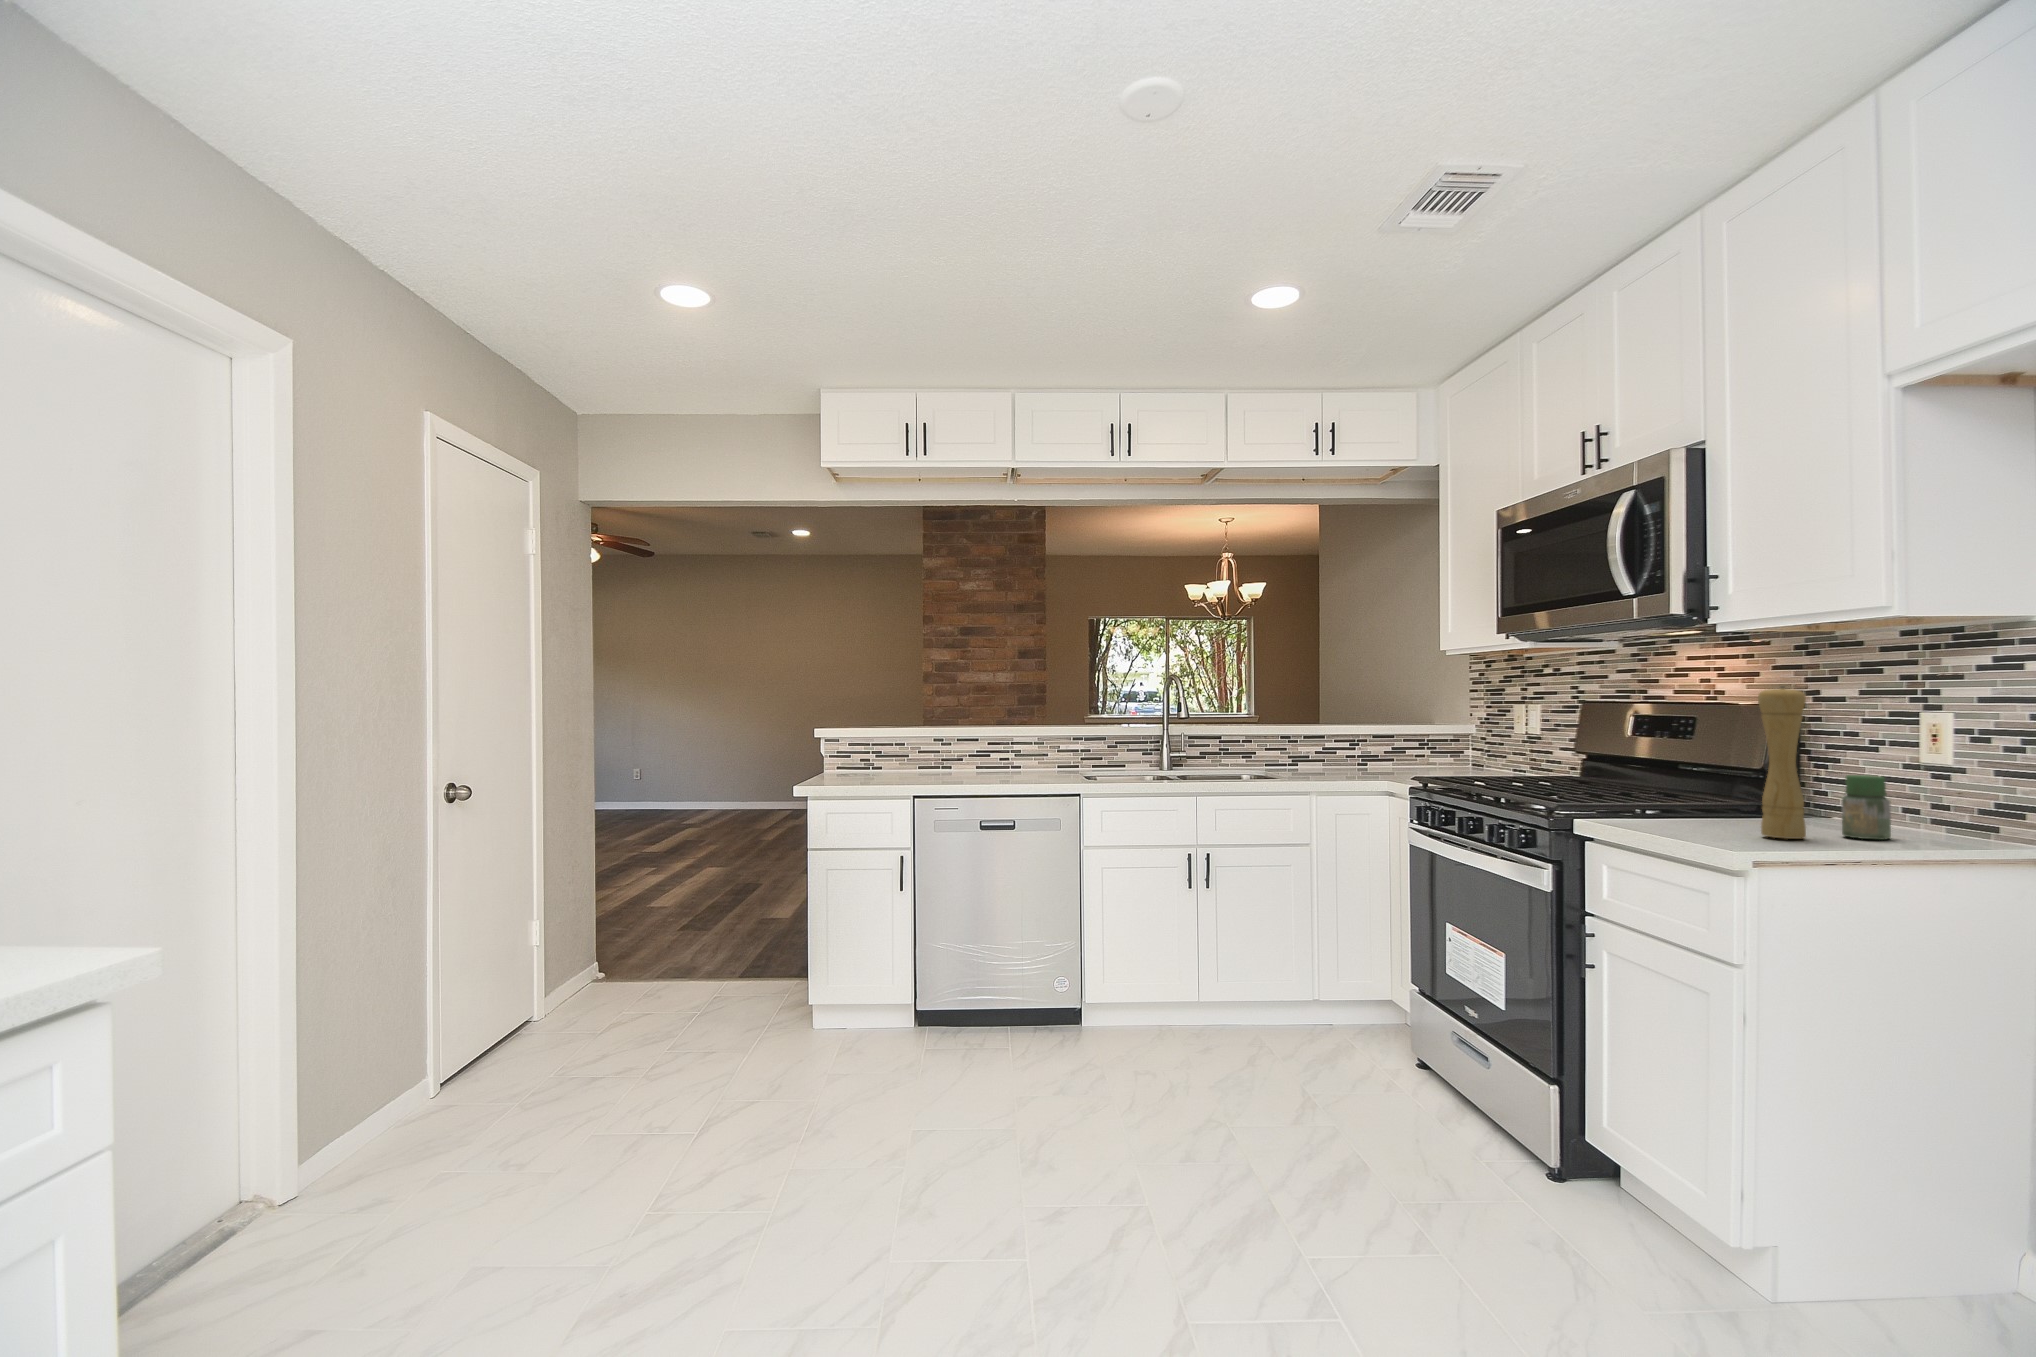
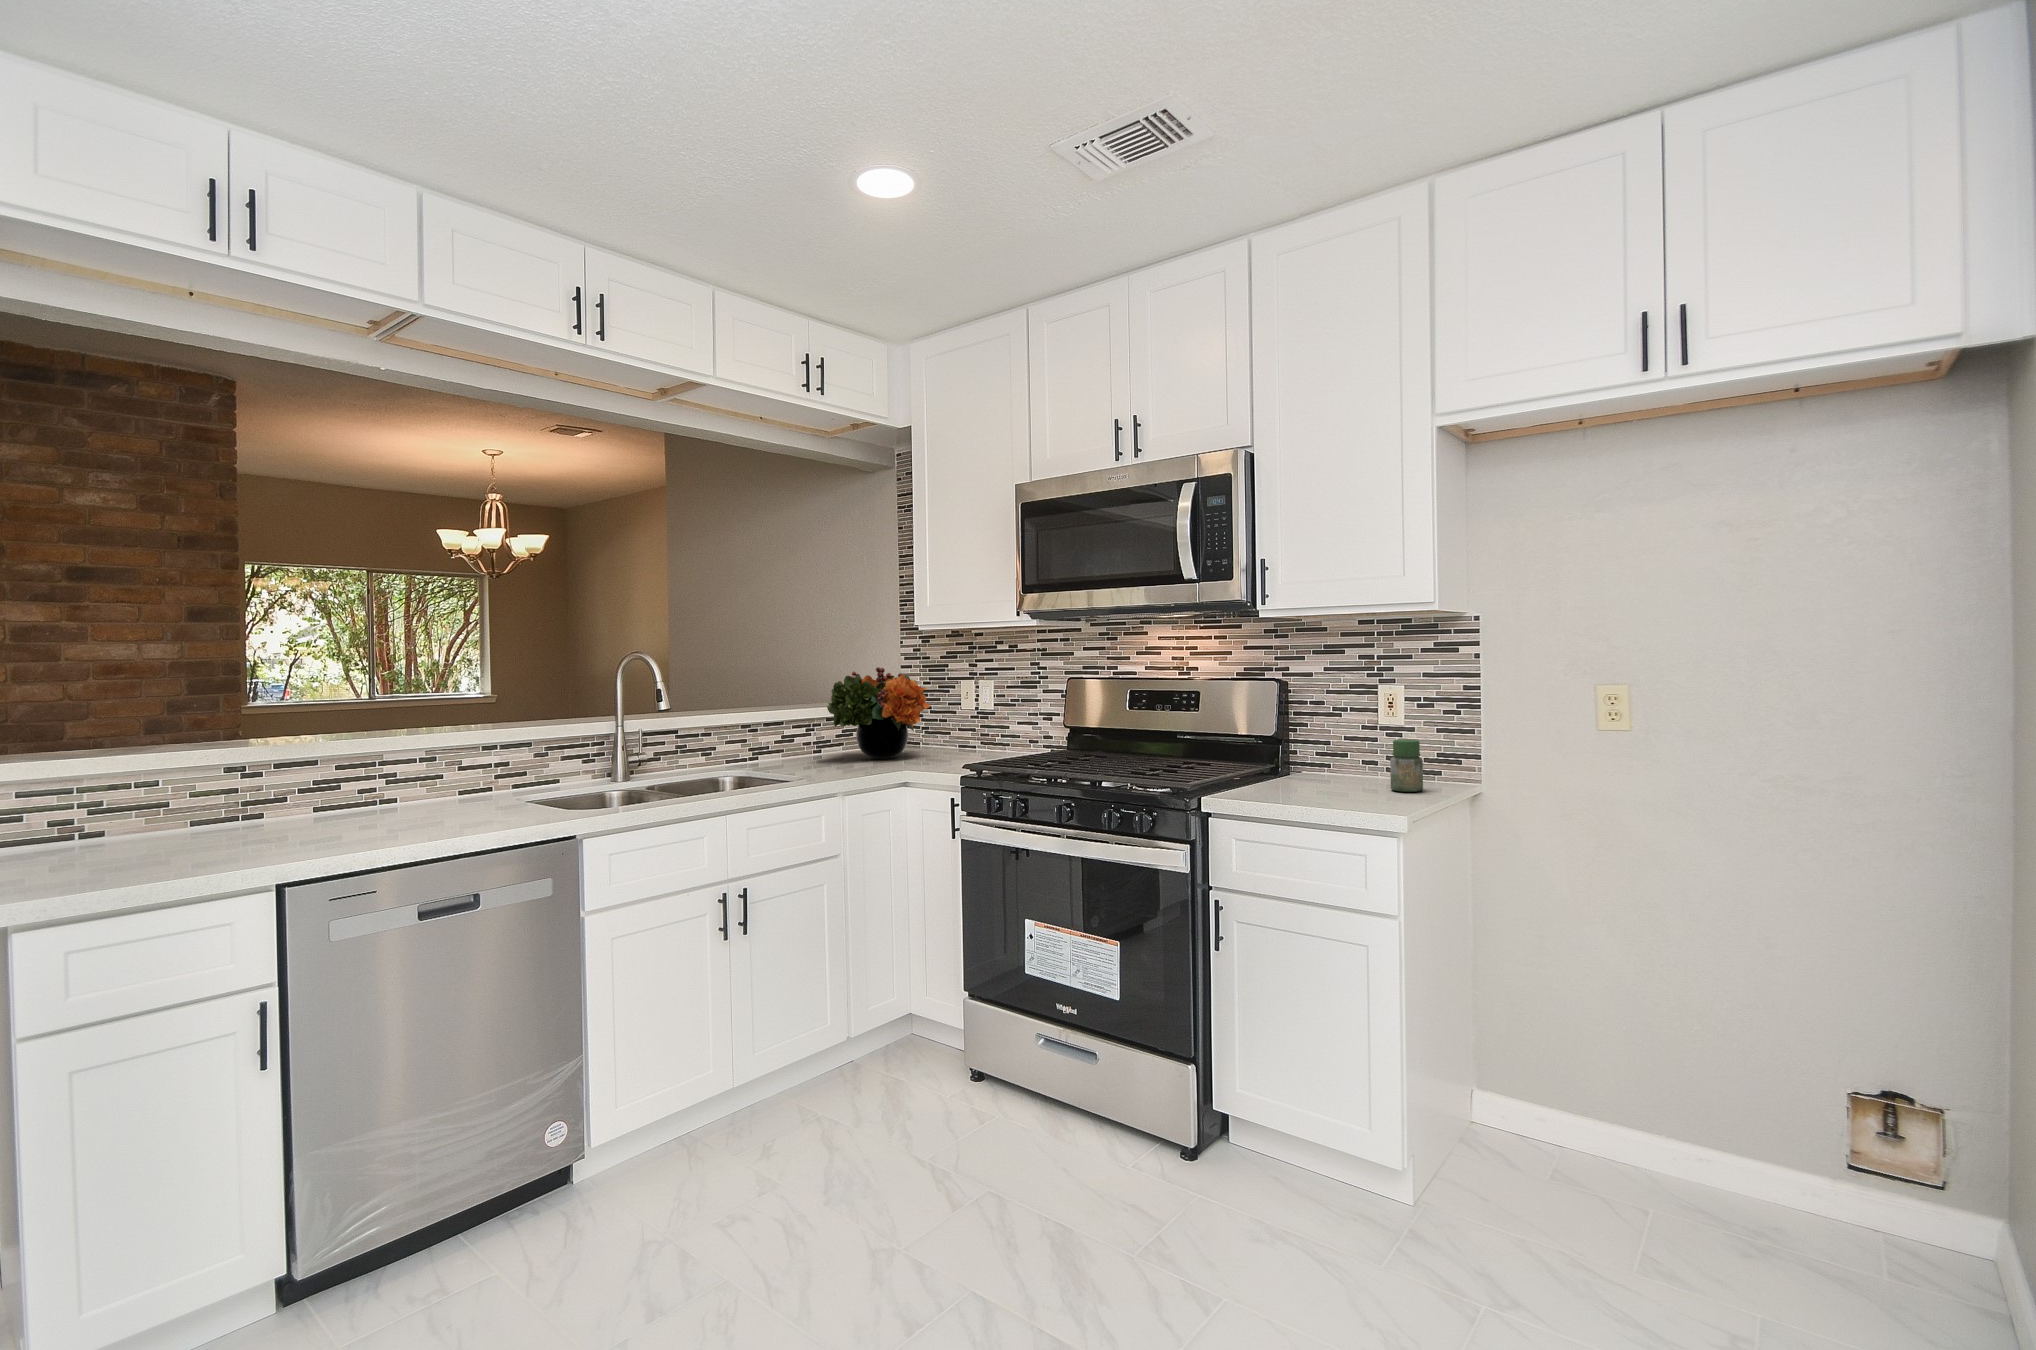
pepper mill: present [1758,686,1806,839] -> none [1352,669,1387,799]
flower arrangement: none [1353,689,1458,774] -> present [827,667,930,759]

